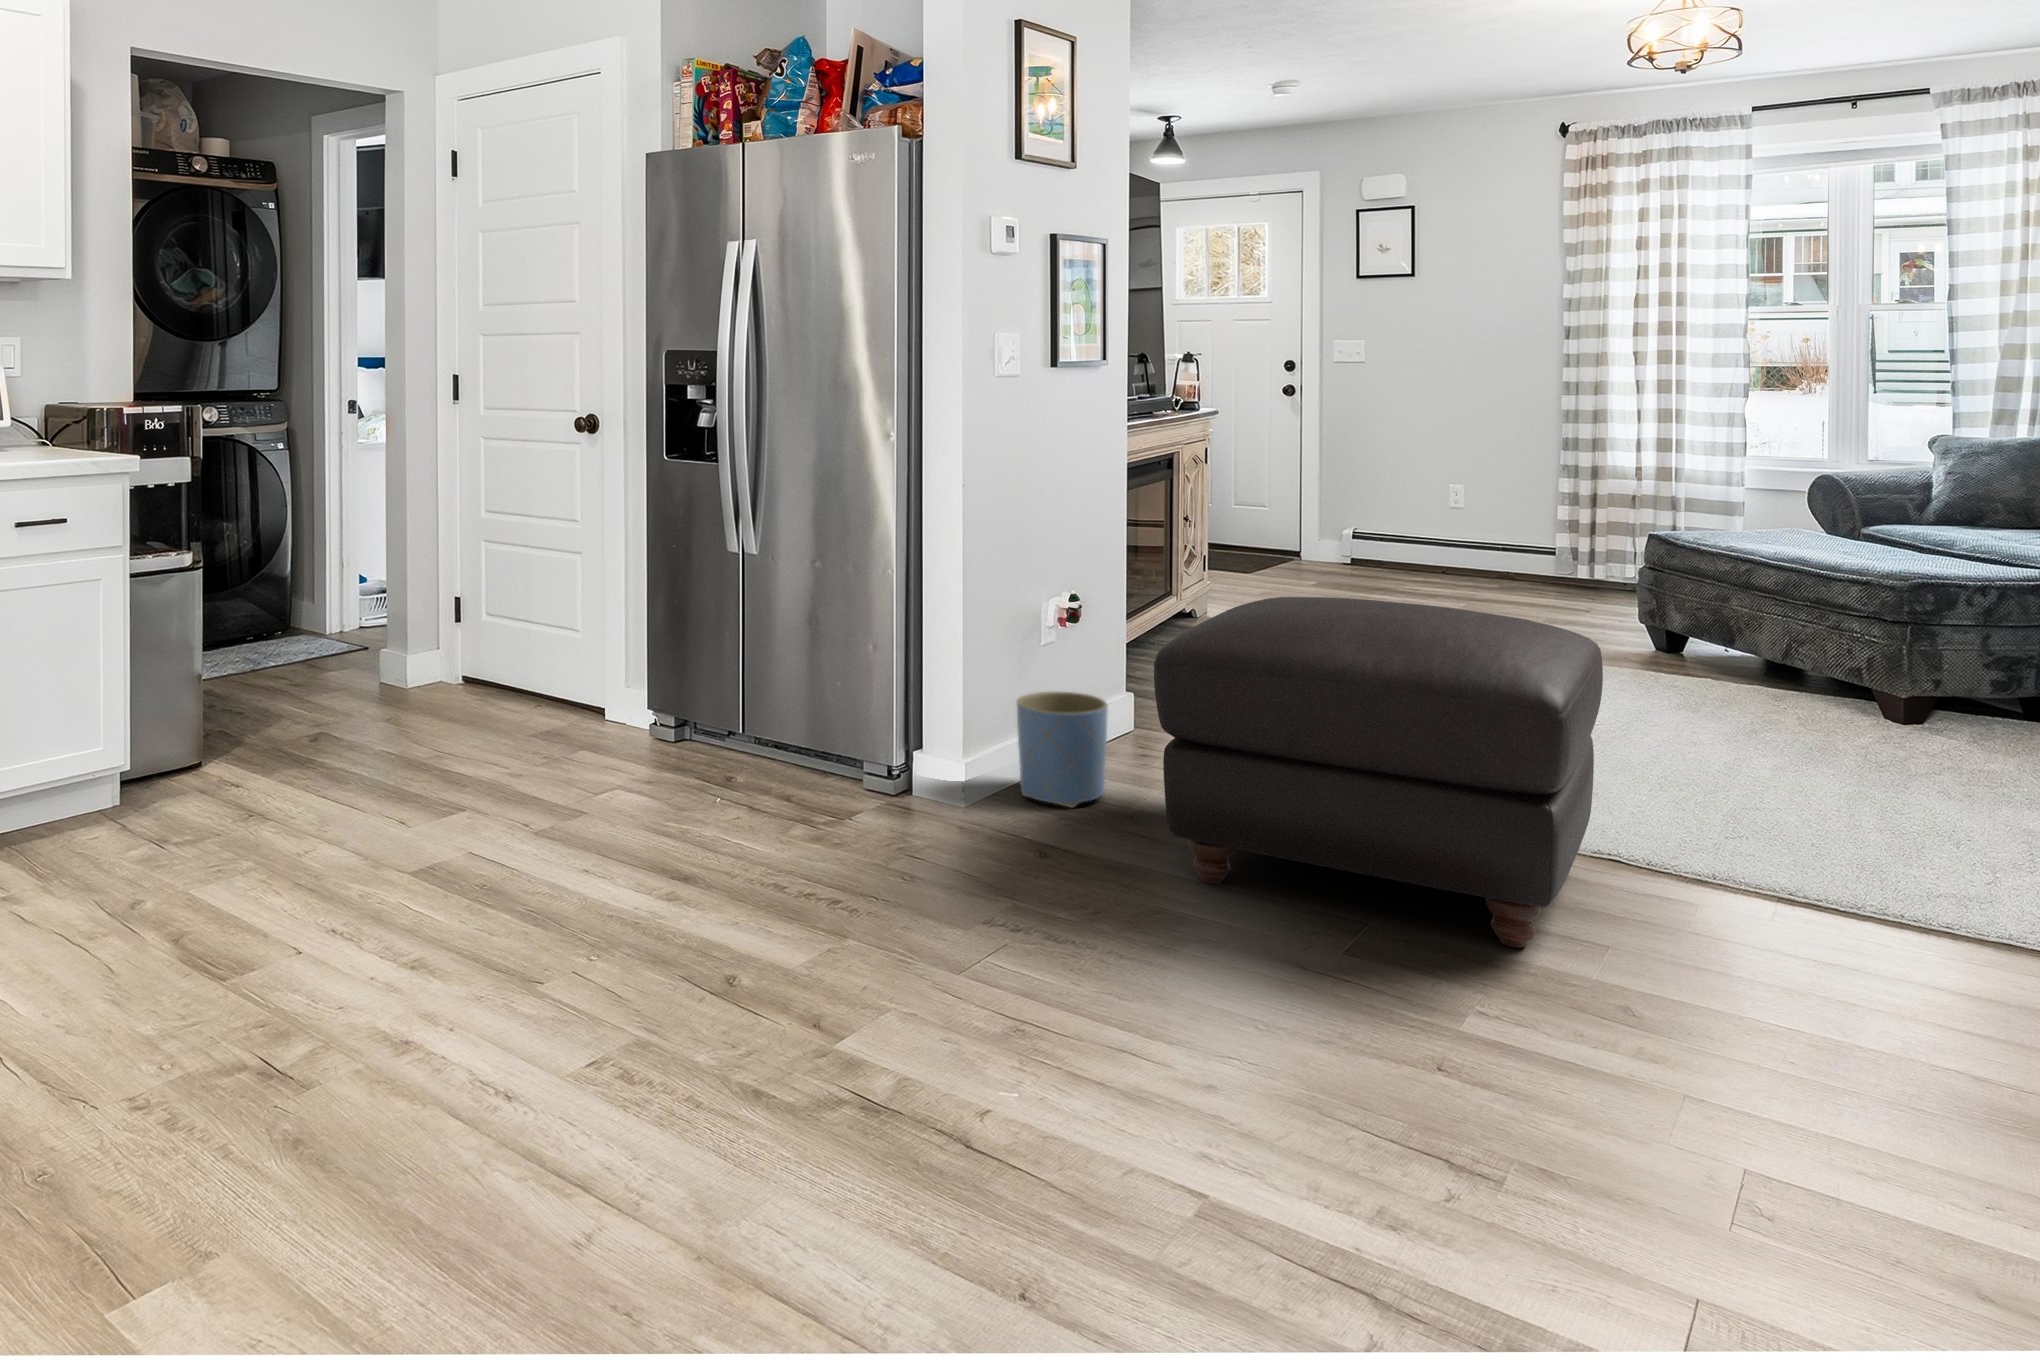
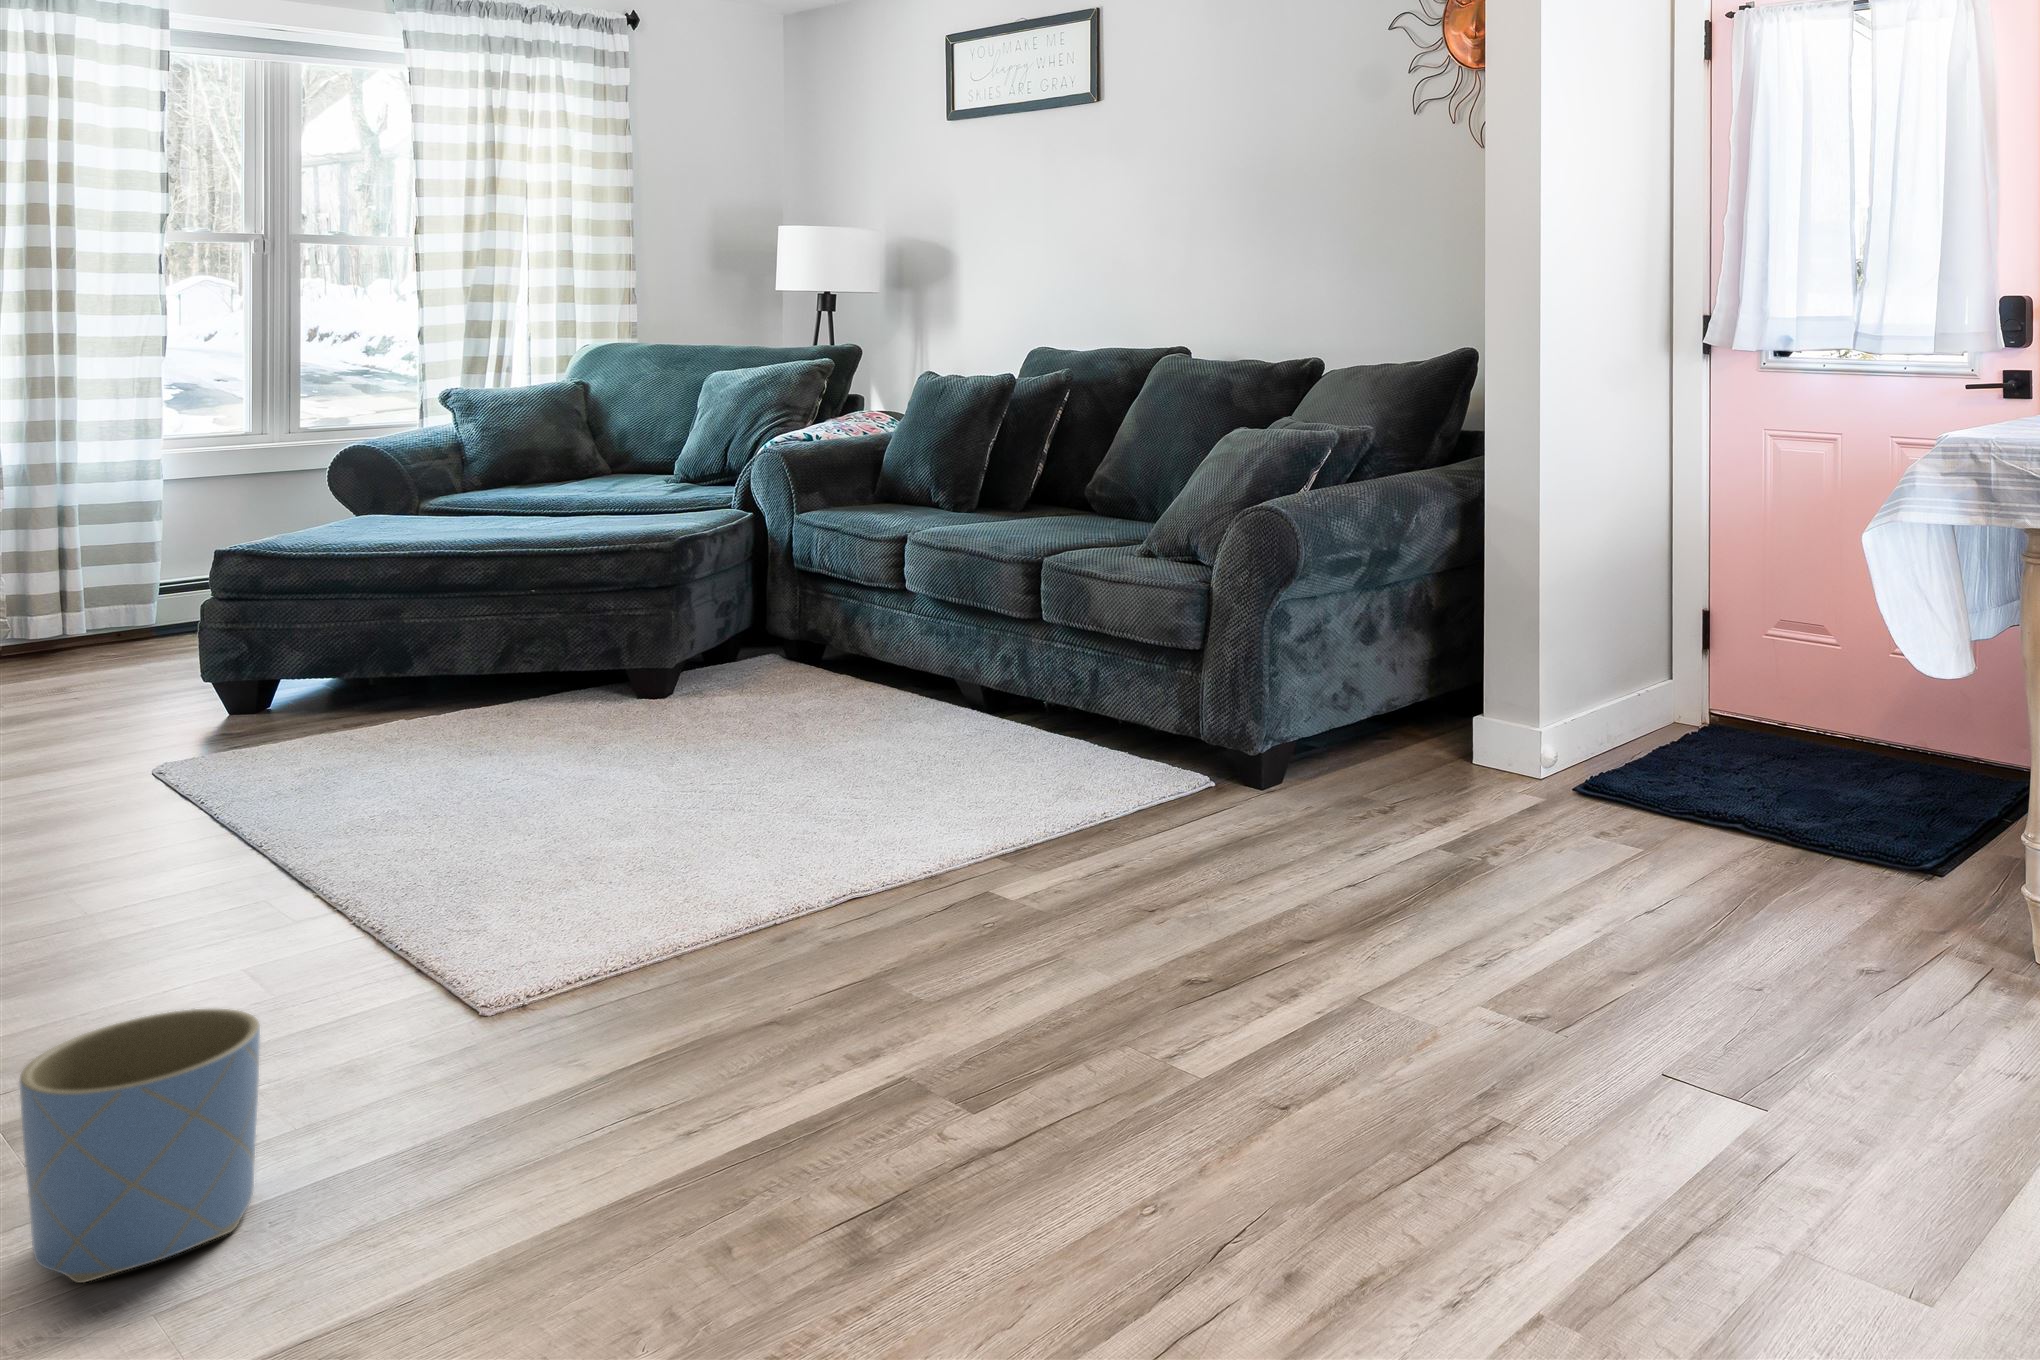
ottoman: present [1154,597,1603,948] -> none [423,642,1108,1151]

